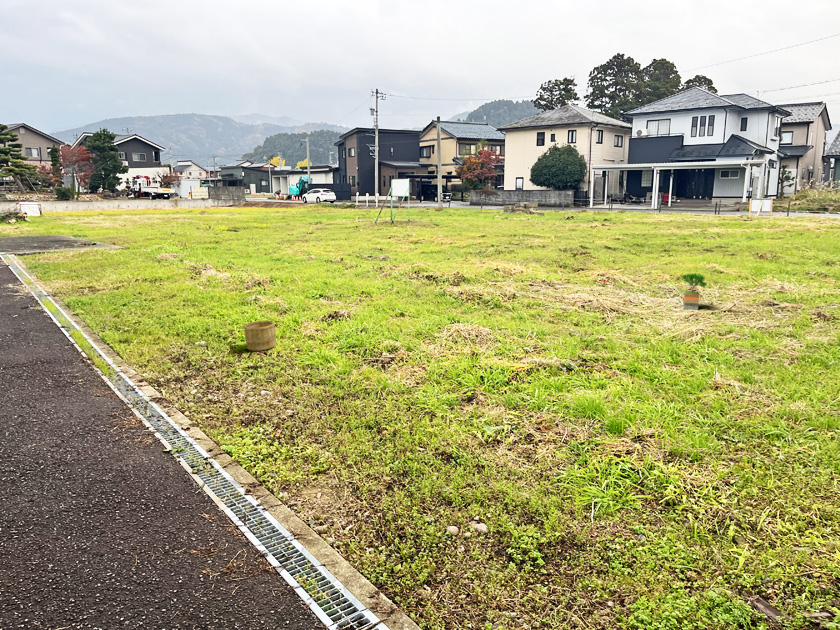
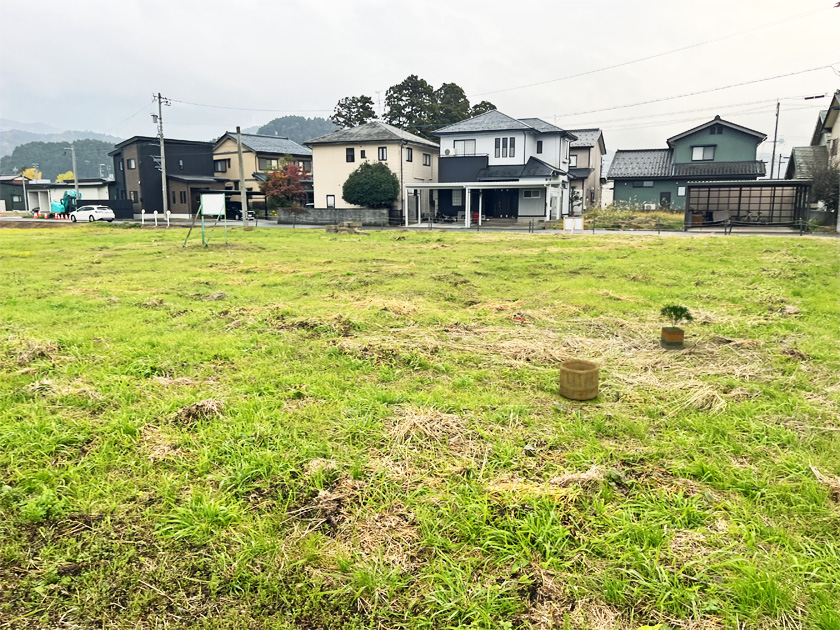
wooden bucket: present [243,321,276,351] -> present [559,360,600,400]

